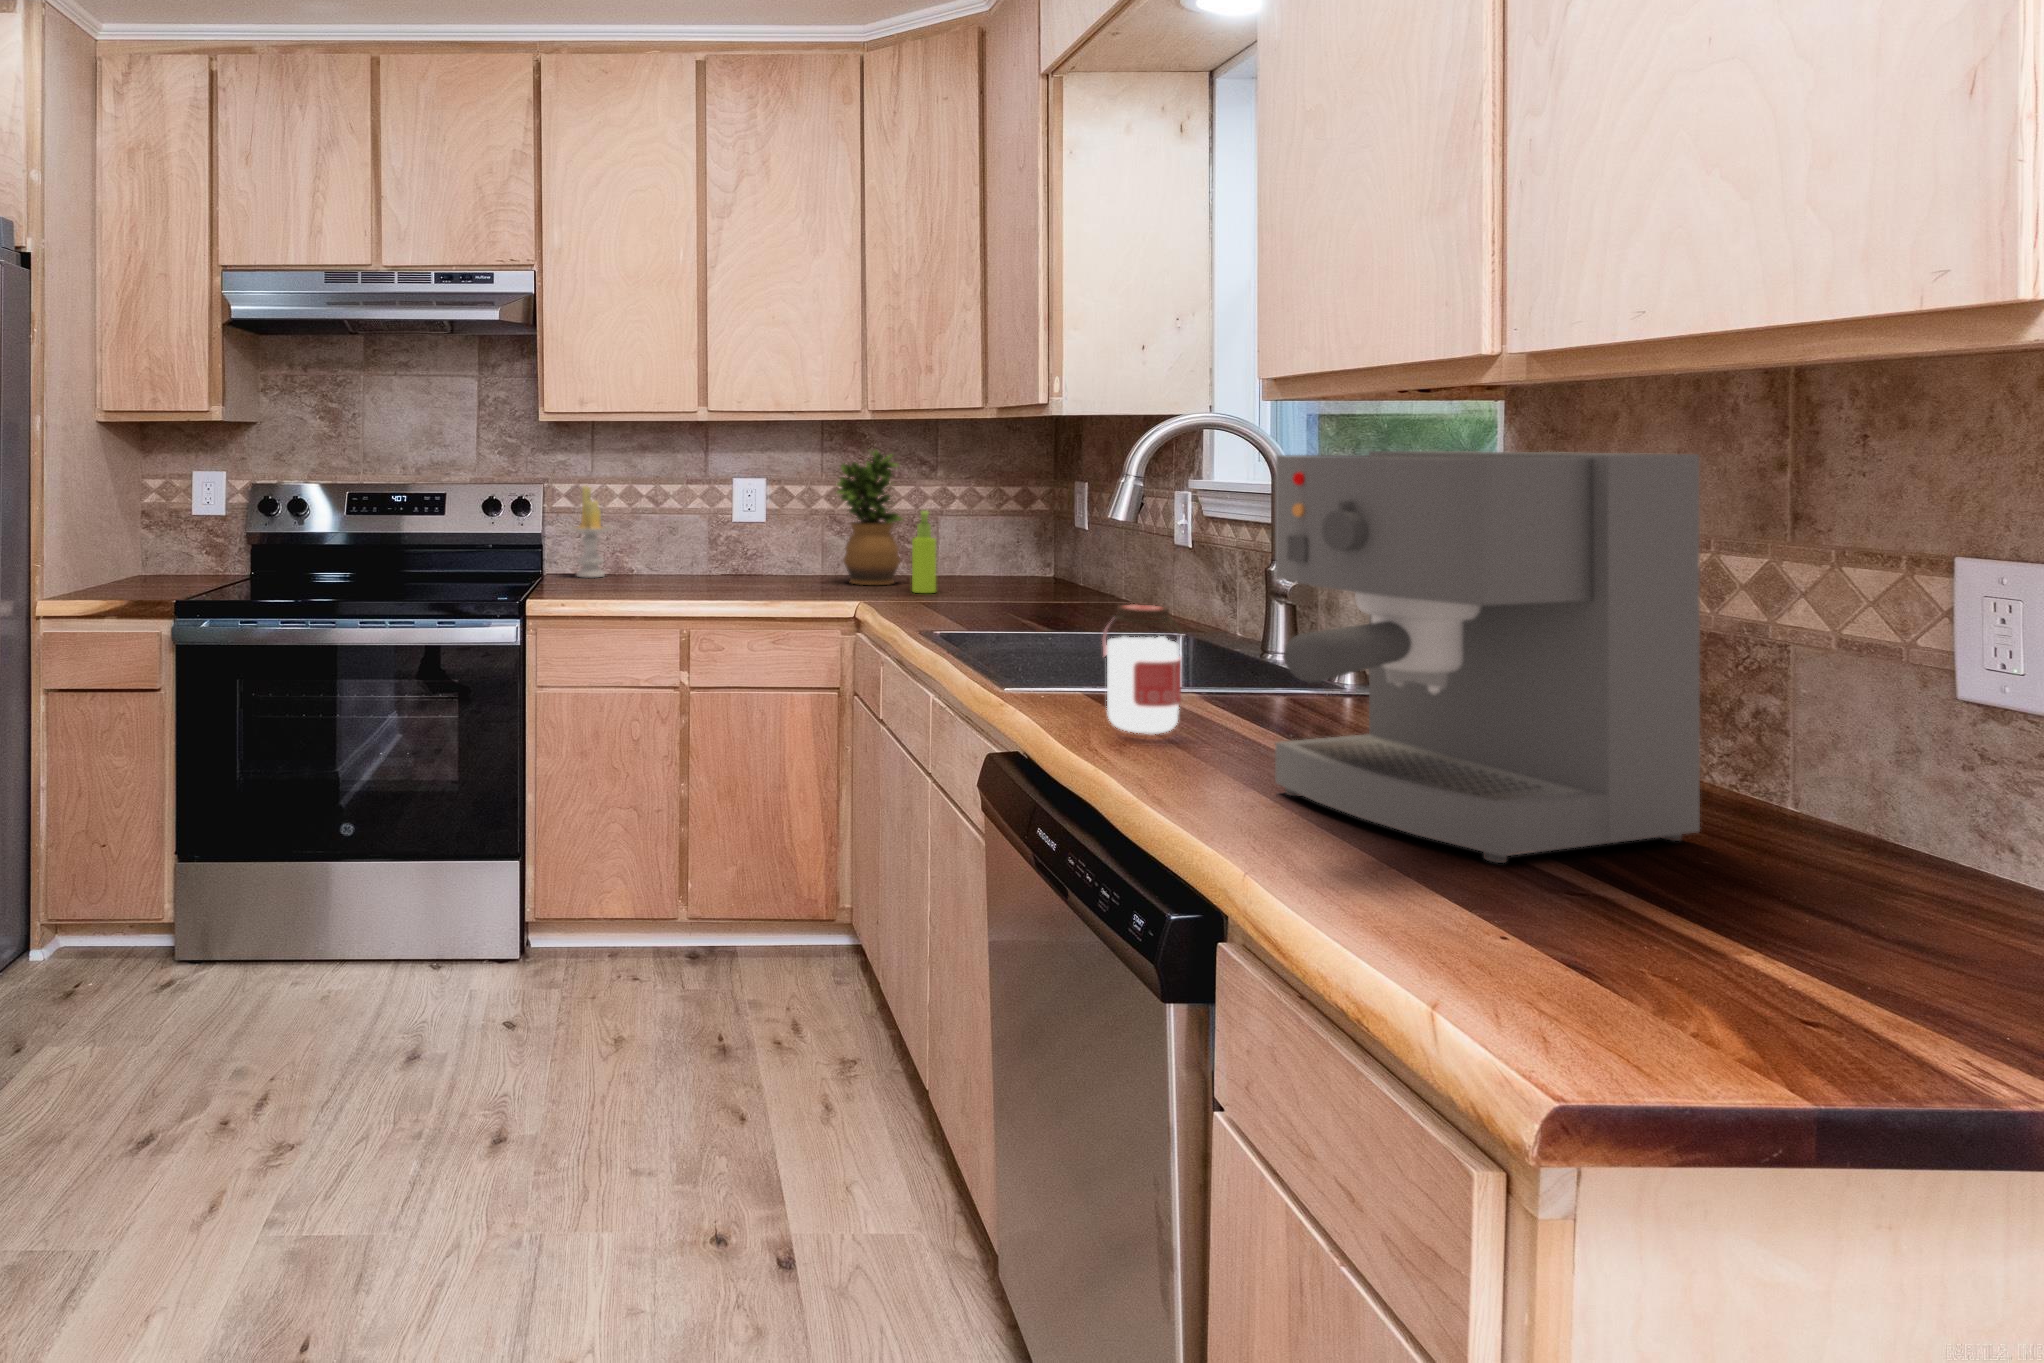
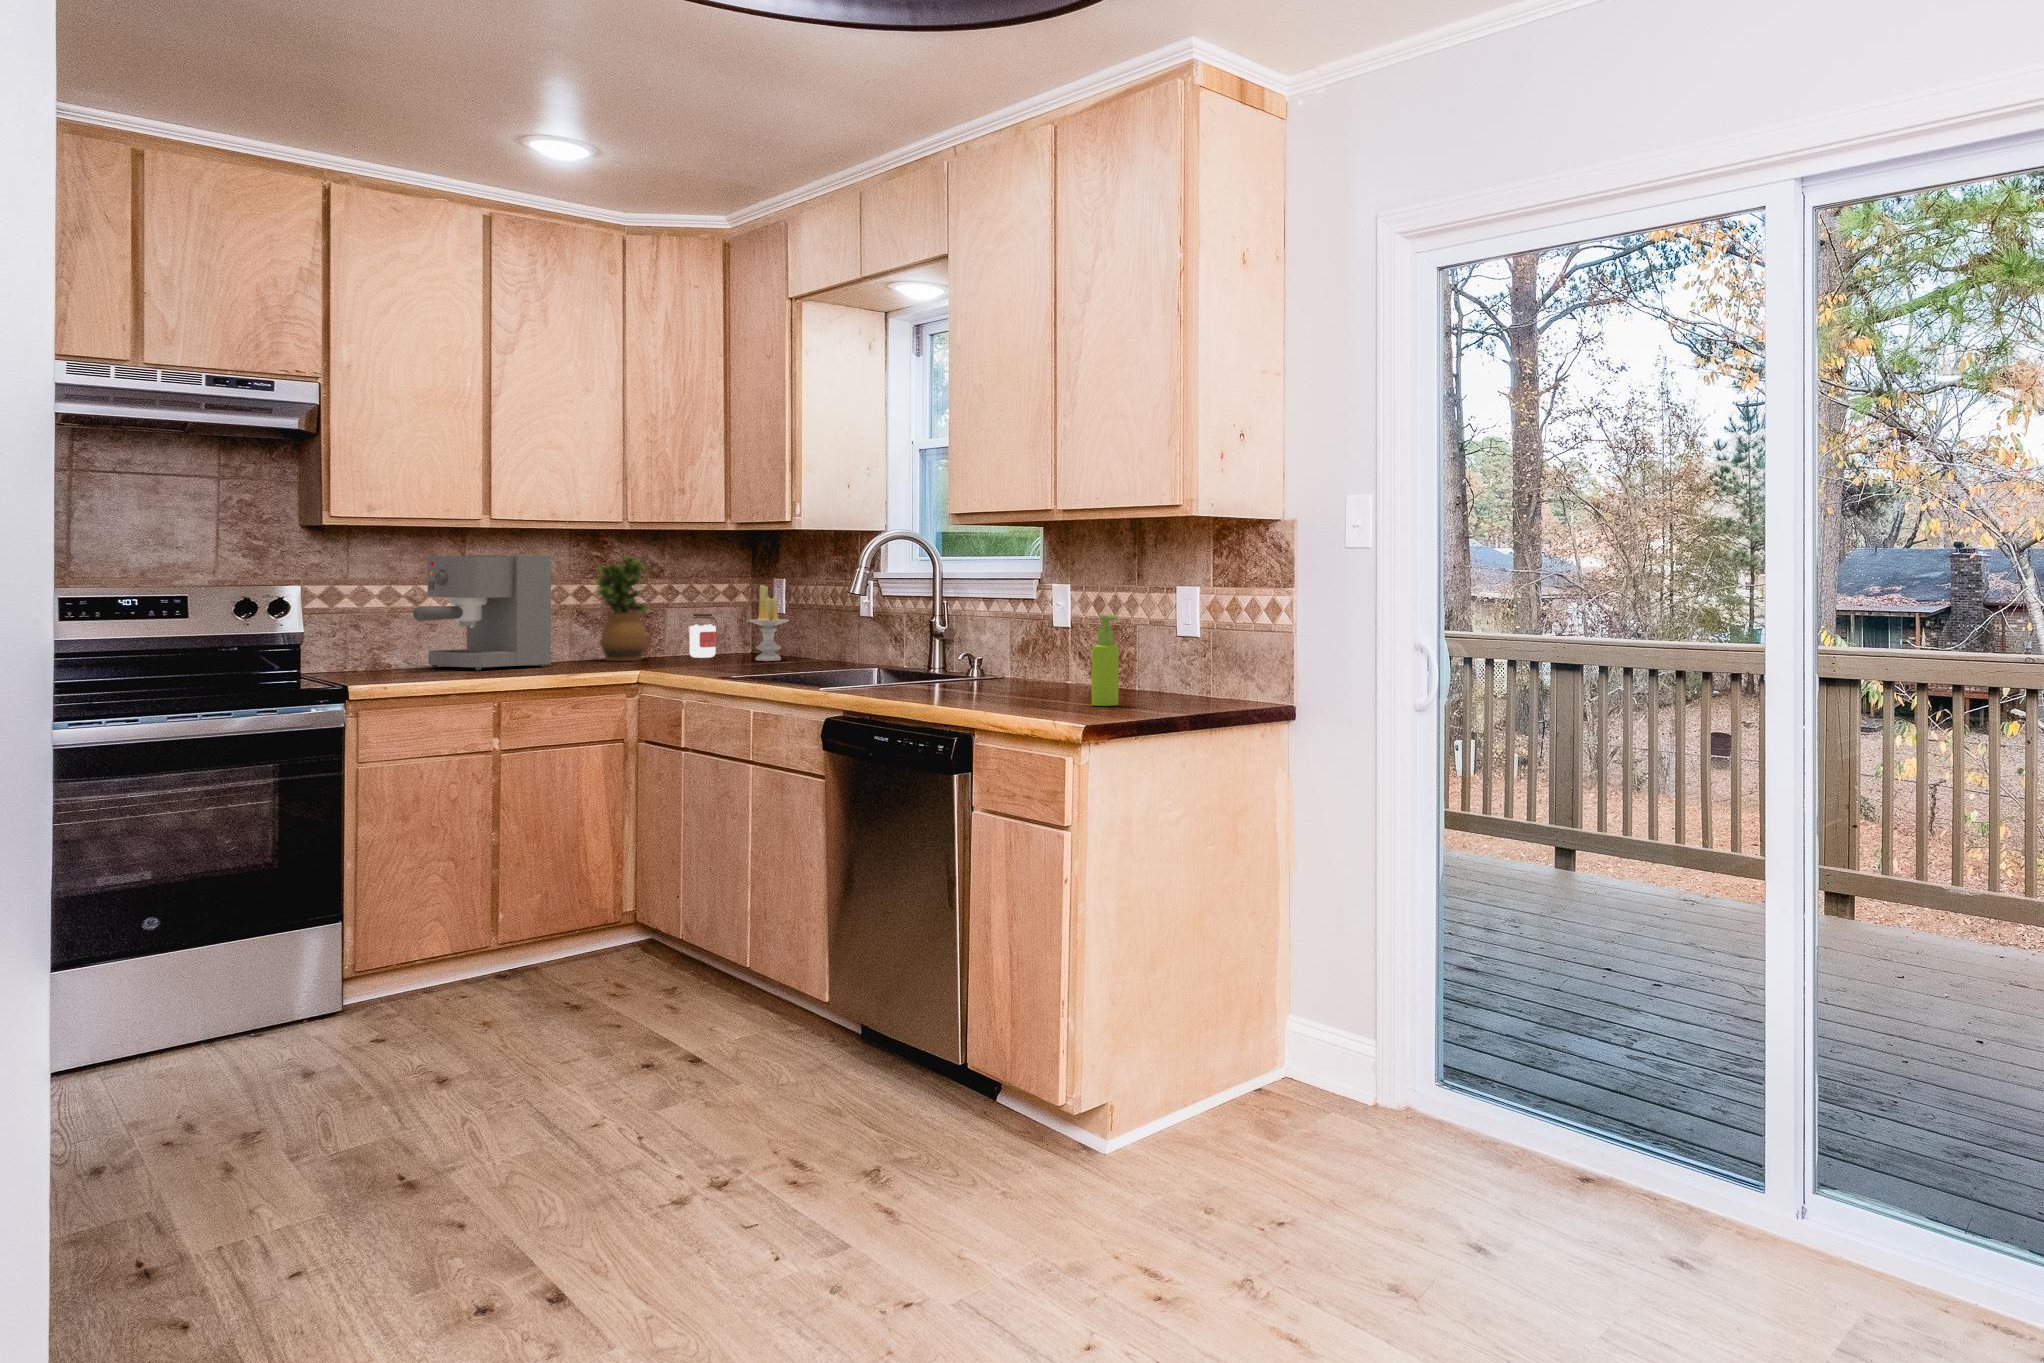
coffee maker: present [1275,451,1700,863] -> present [413,555,551,670]
candle: present [569,486,612,578] -> present [748,585,789,661]
soap dispenser: present [912,511,936,593] -> present [1091,615,1119,706]
jar: present [1102,604,1182,734] -> present [688,613,718,658]

